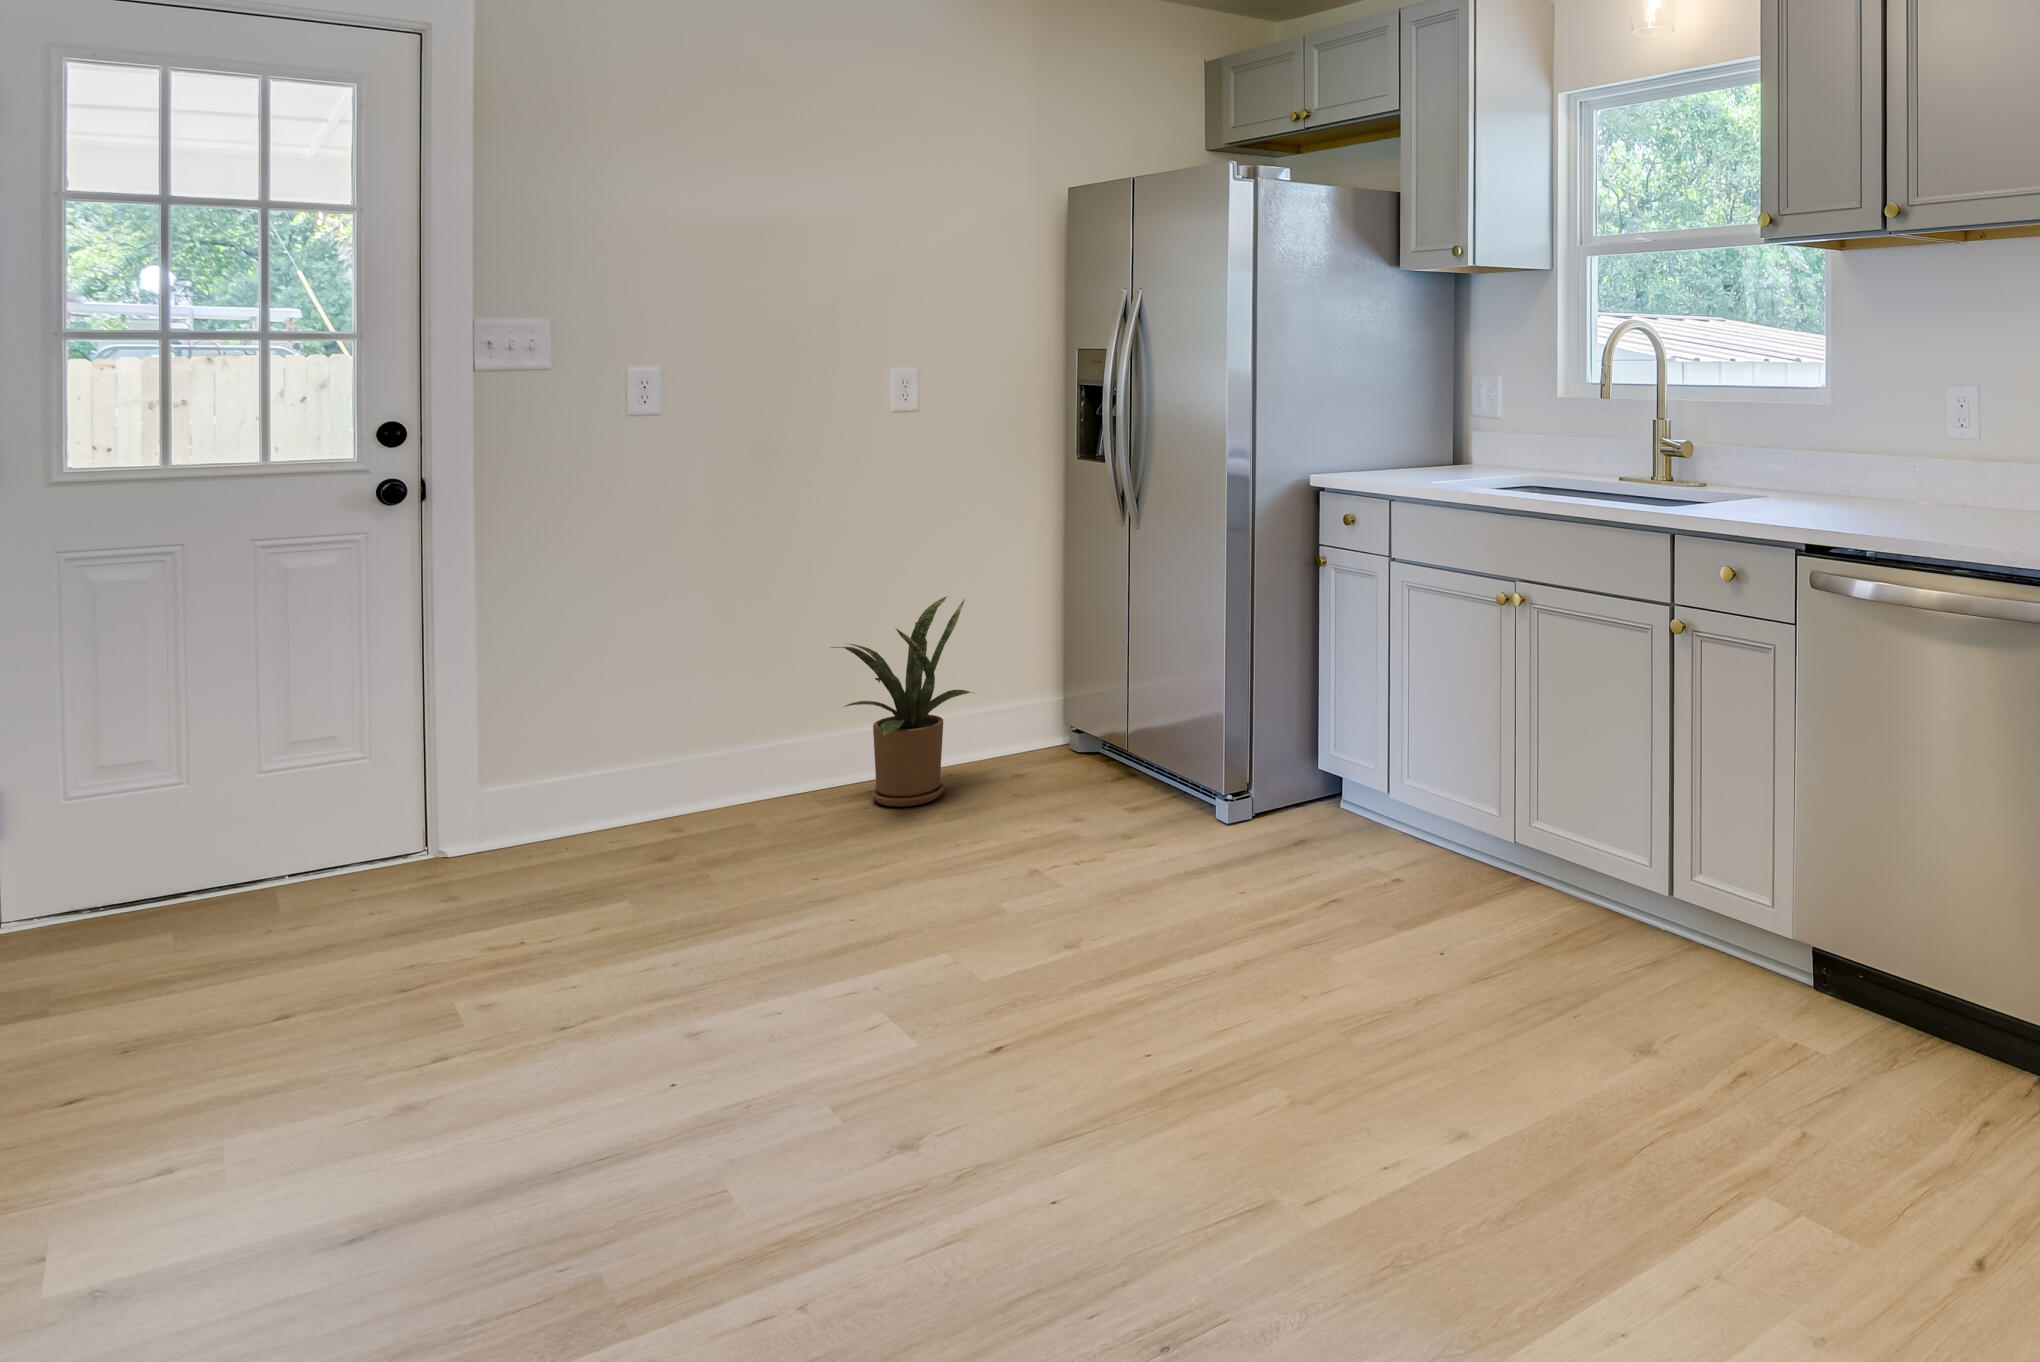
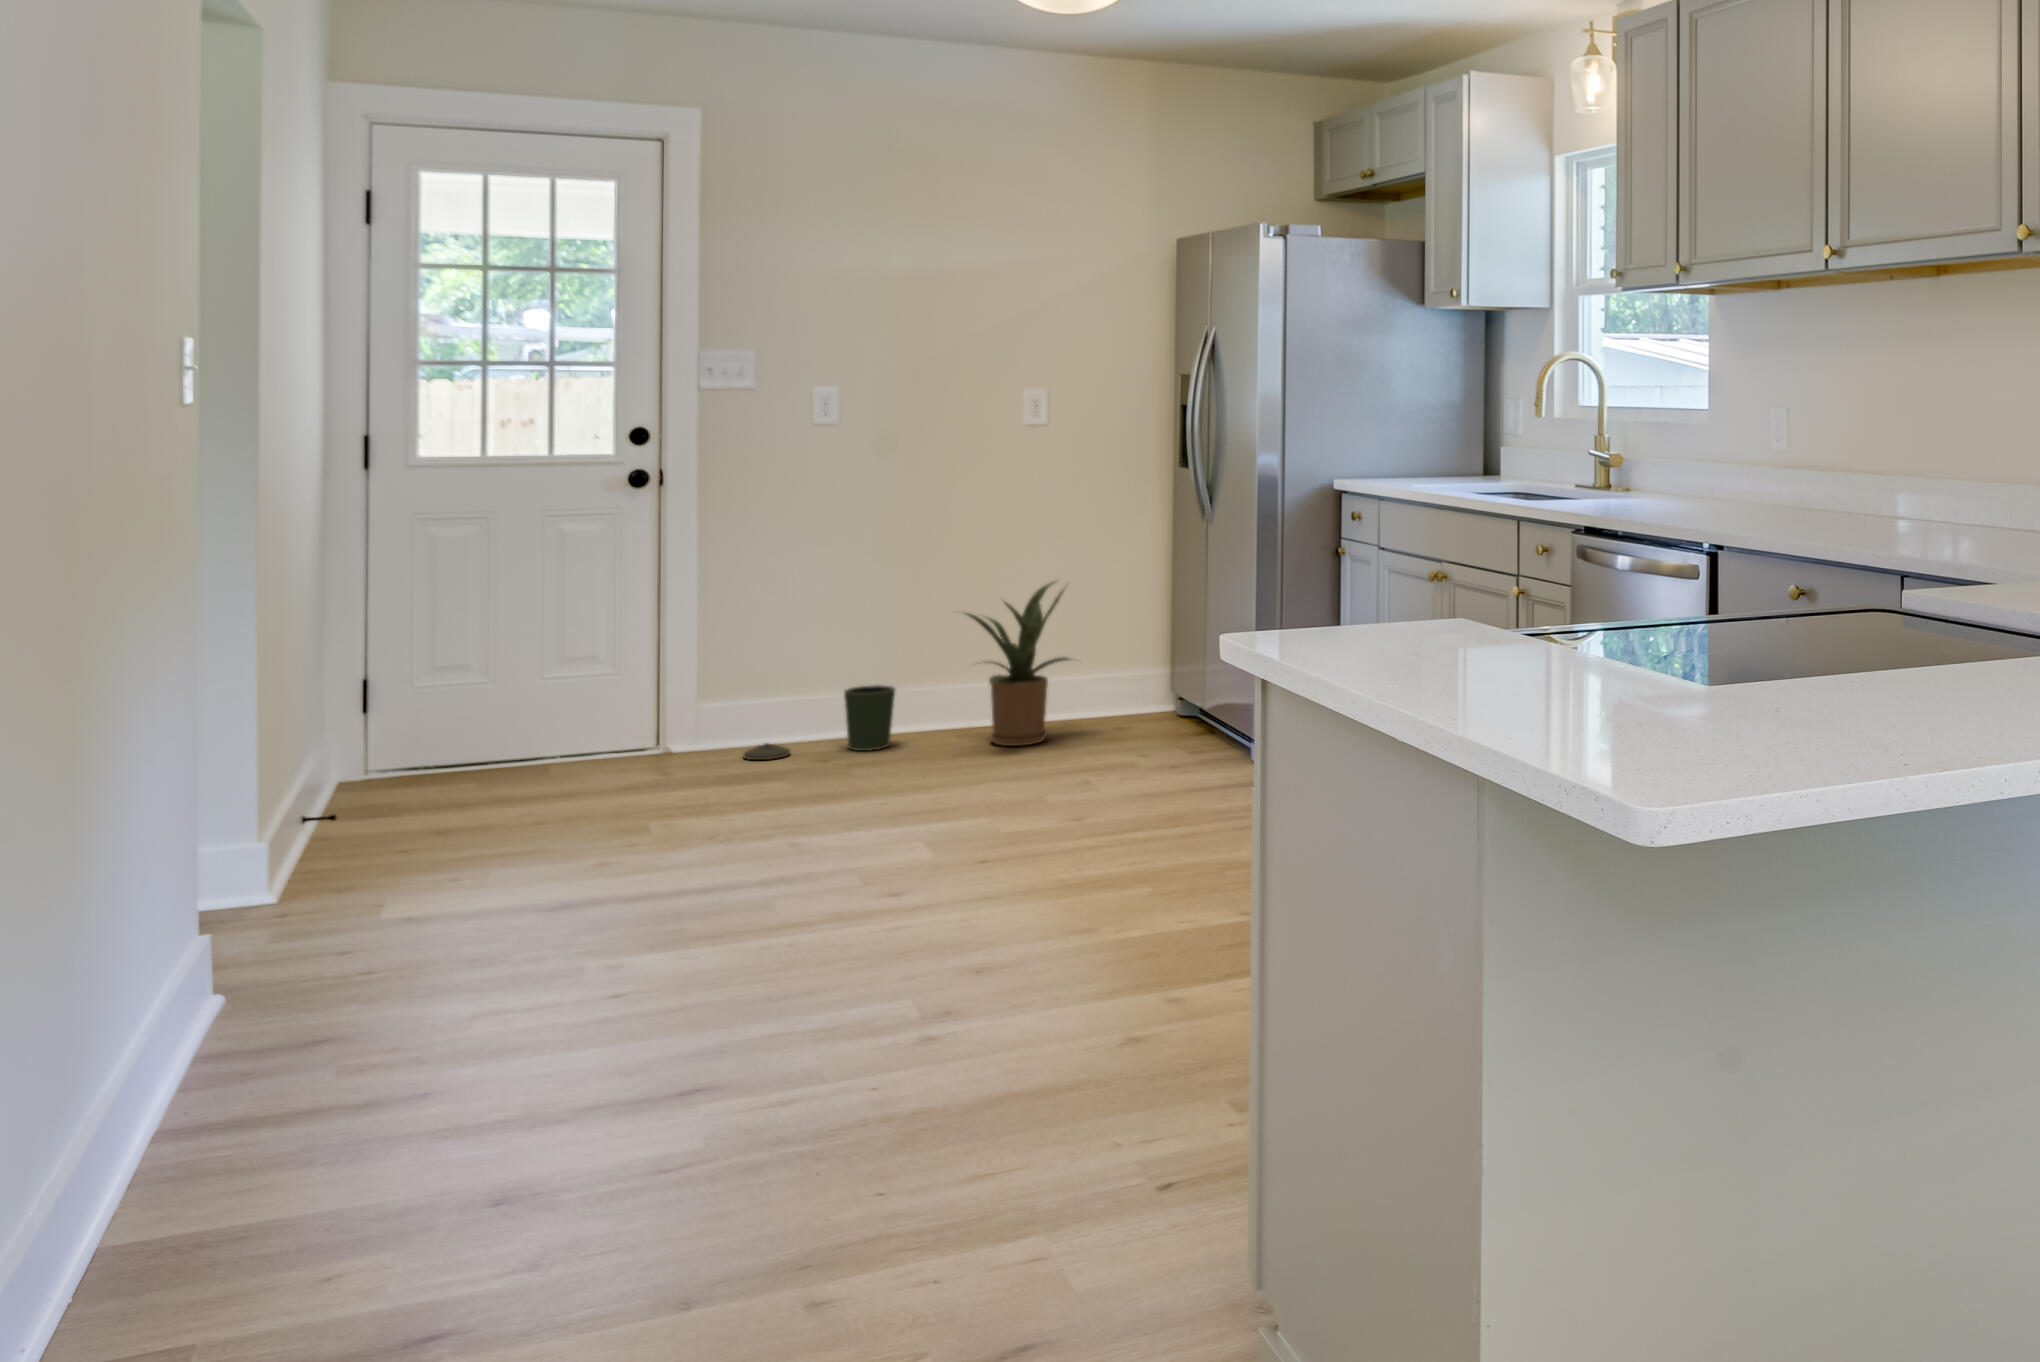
trash can: none [553,740,751,853] -> present [744,685,895,760]

